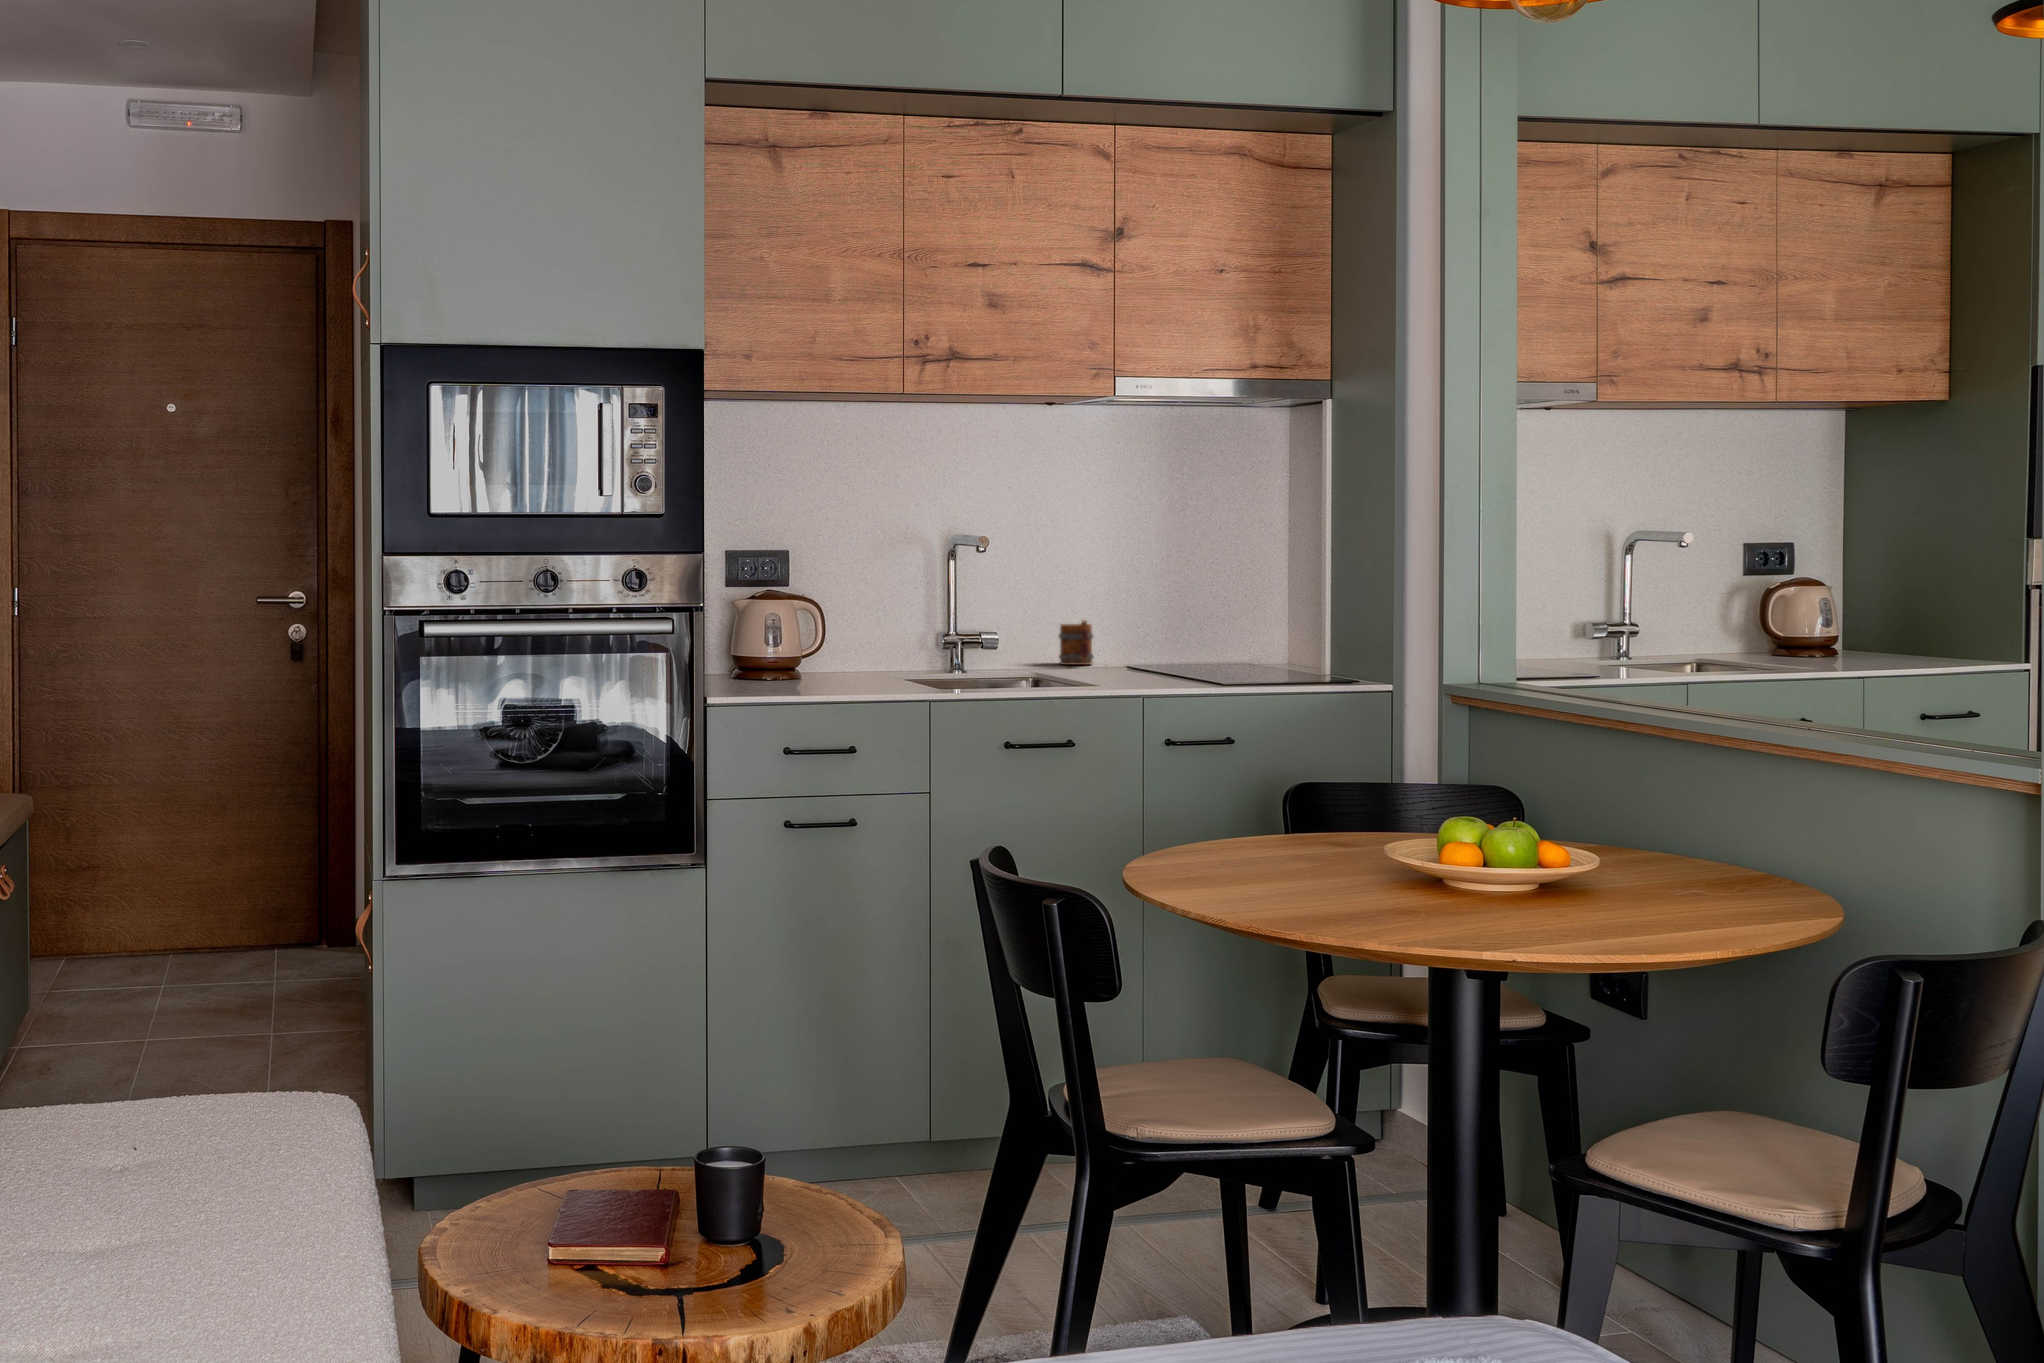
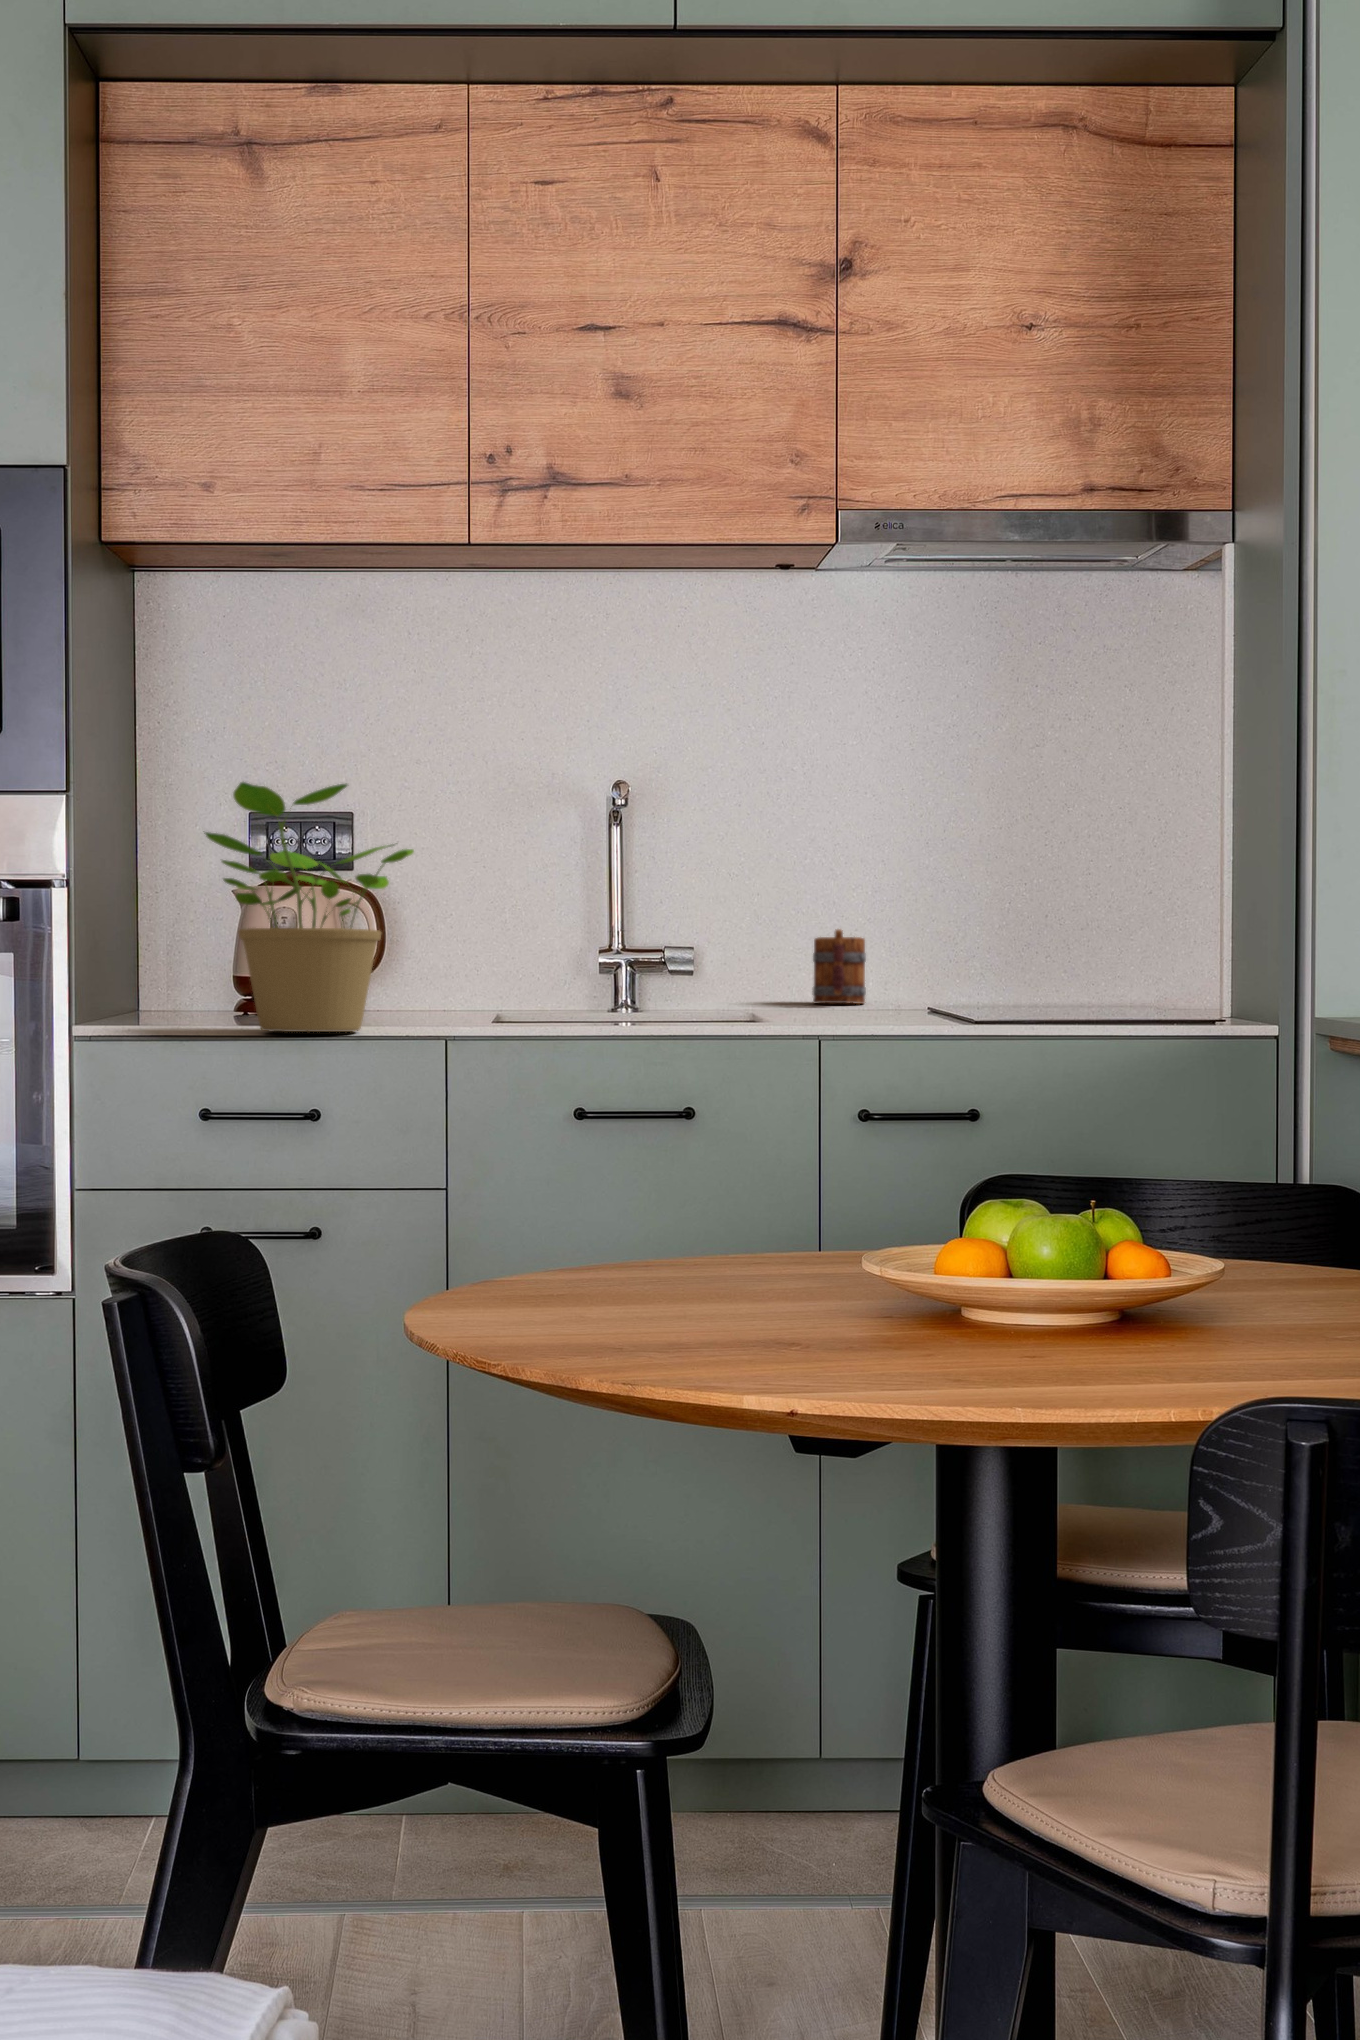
potted plant: none [801,547,924,701] -> present [204,782,414,1032]

